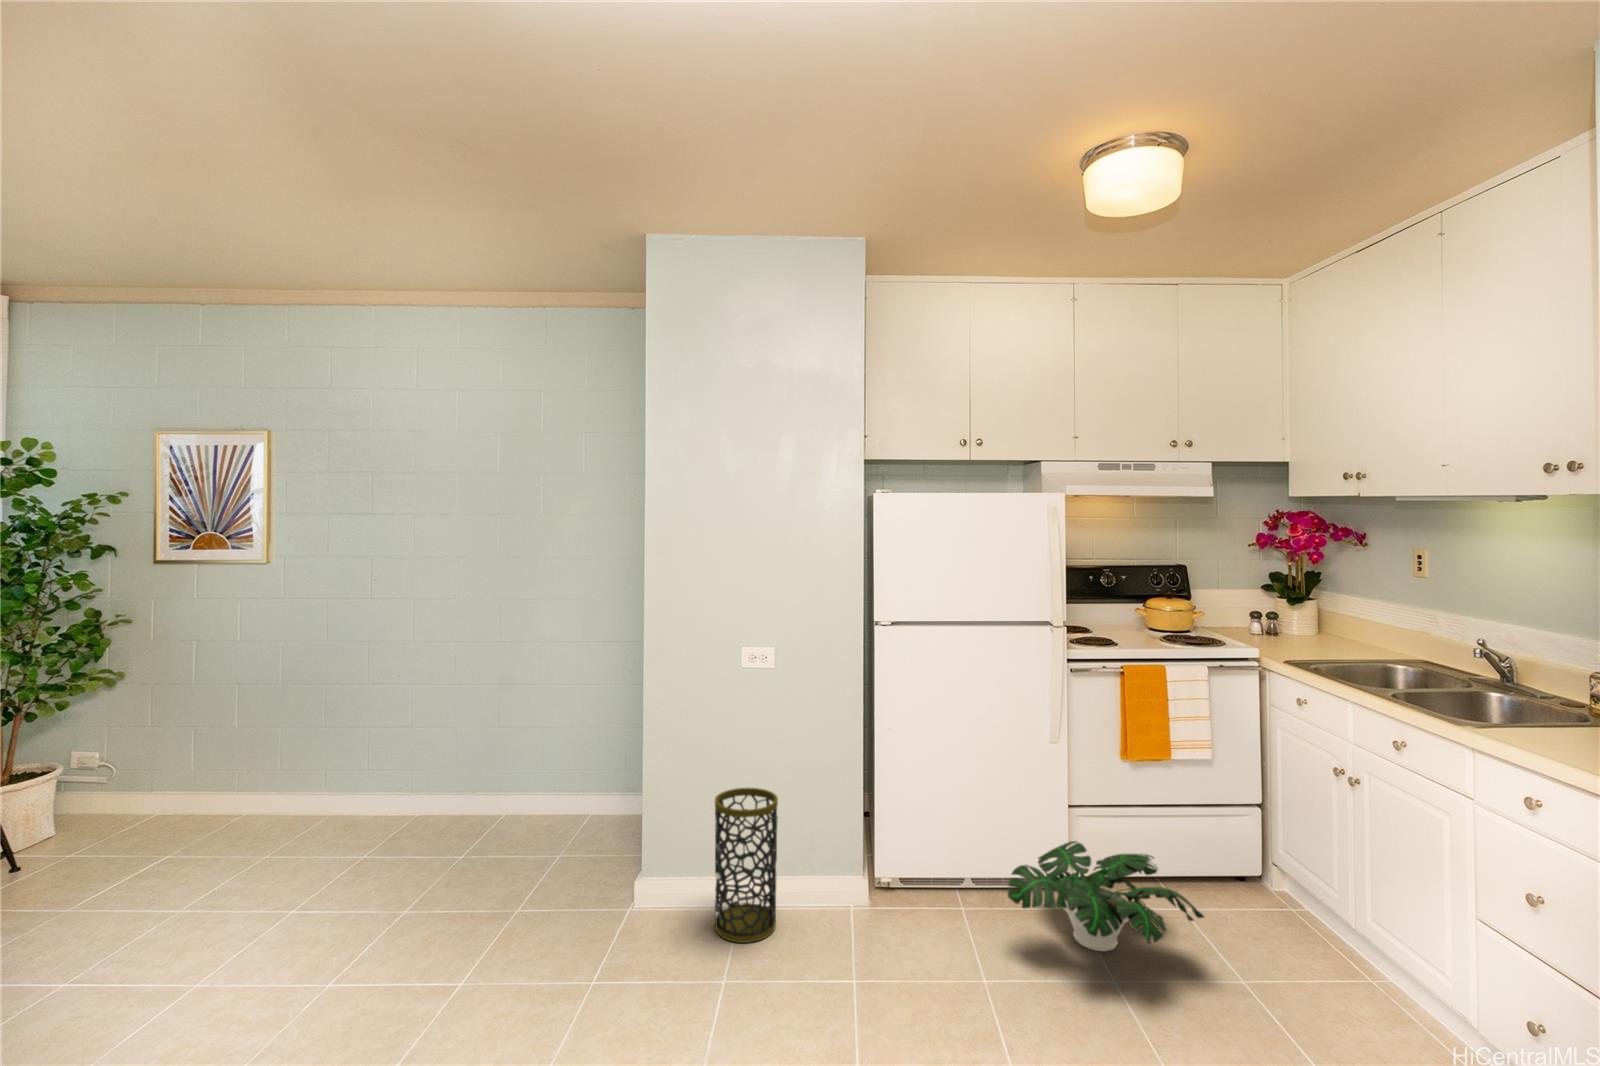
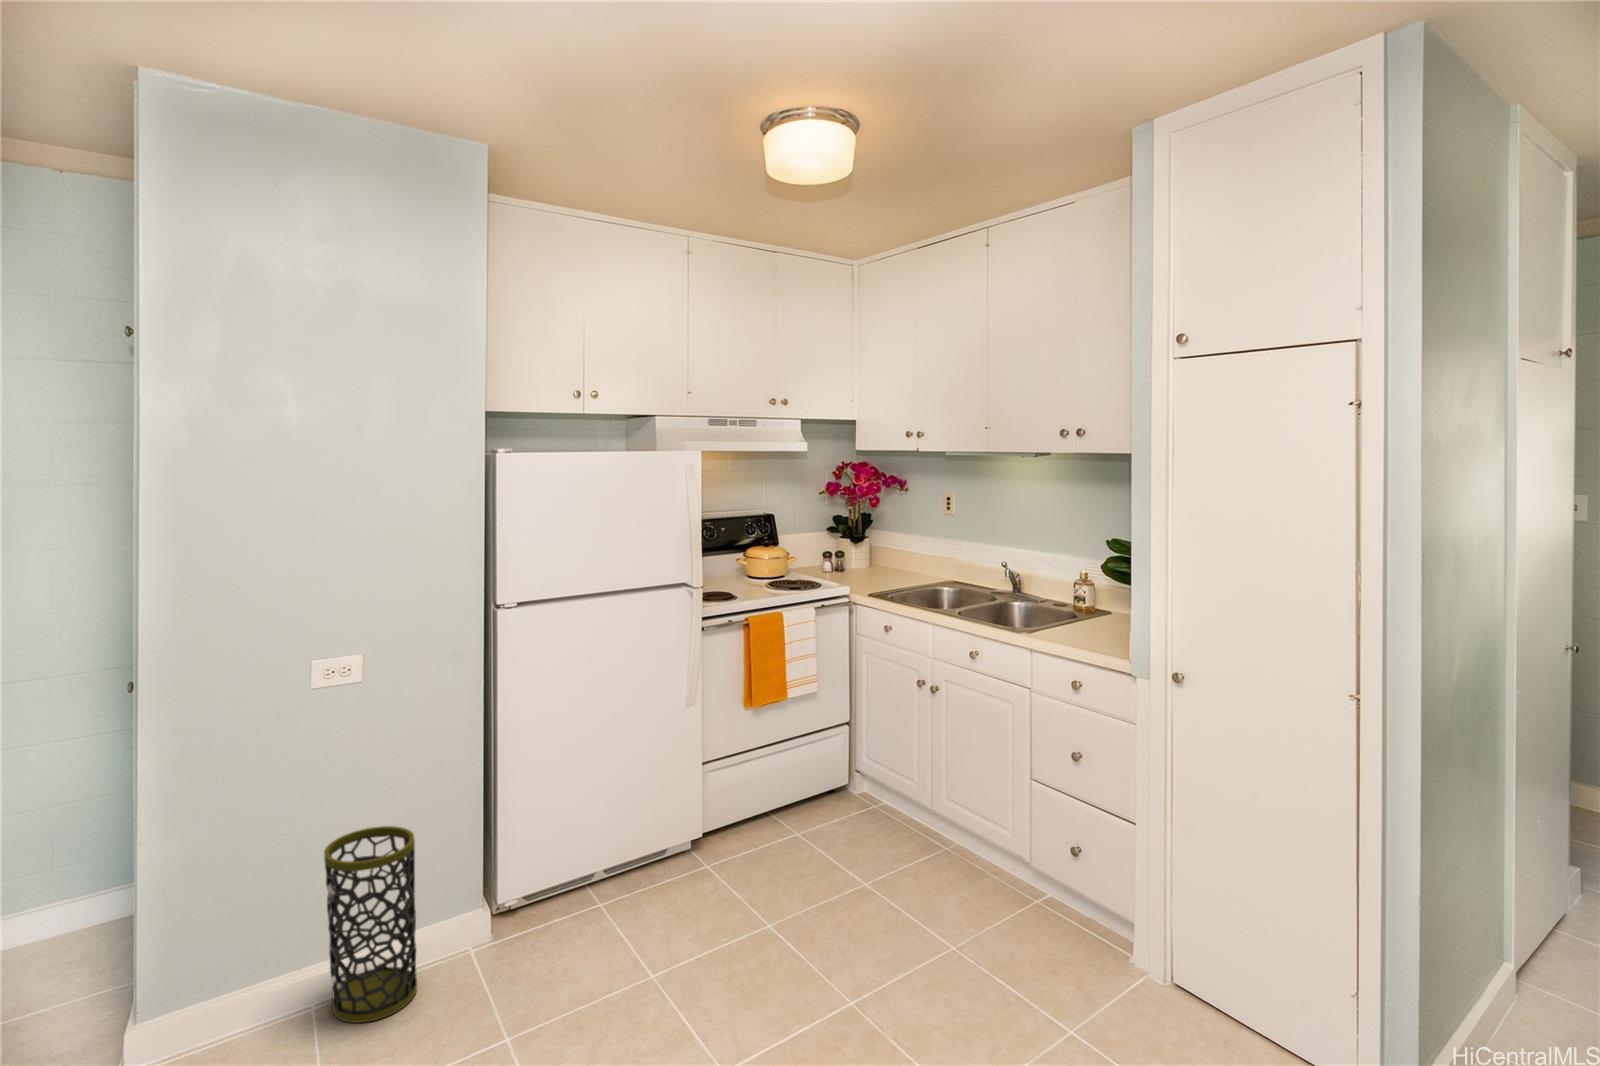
potted plant: present [1008,841,1204,951] -> none [677,789,838,889]

